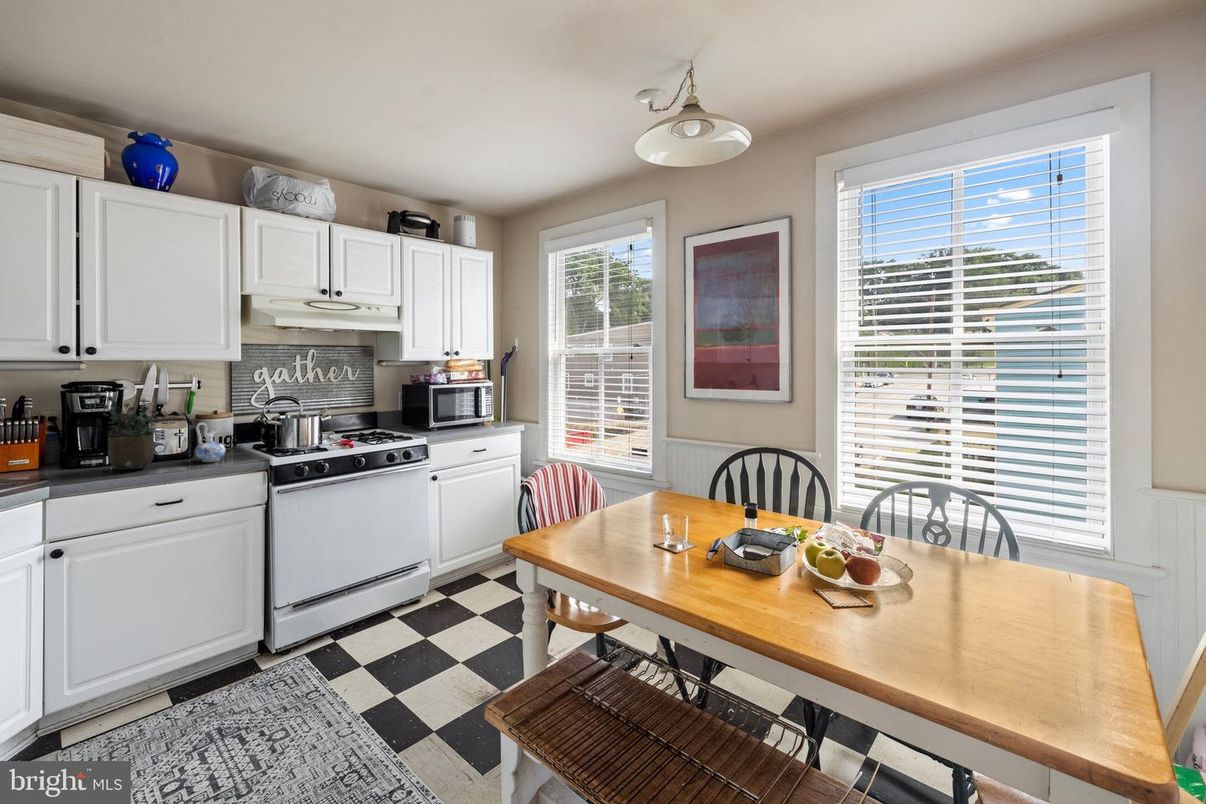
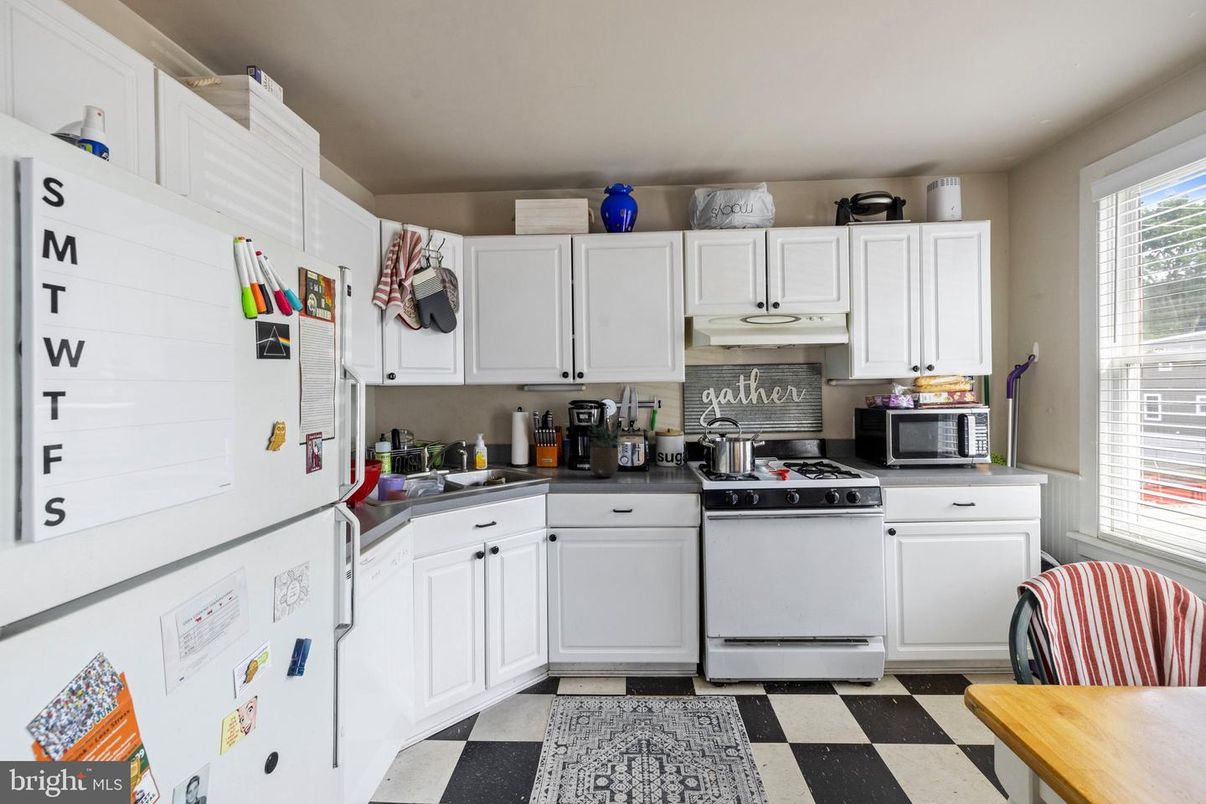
ceramic pitcher: present [195,423,225,462] -> none [648,439,670,477]

